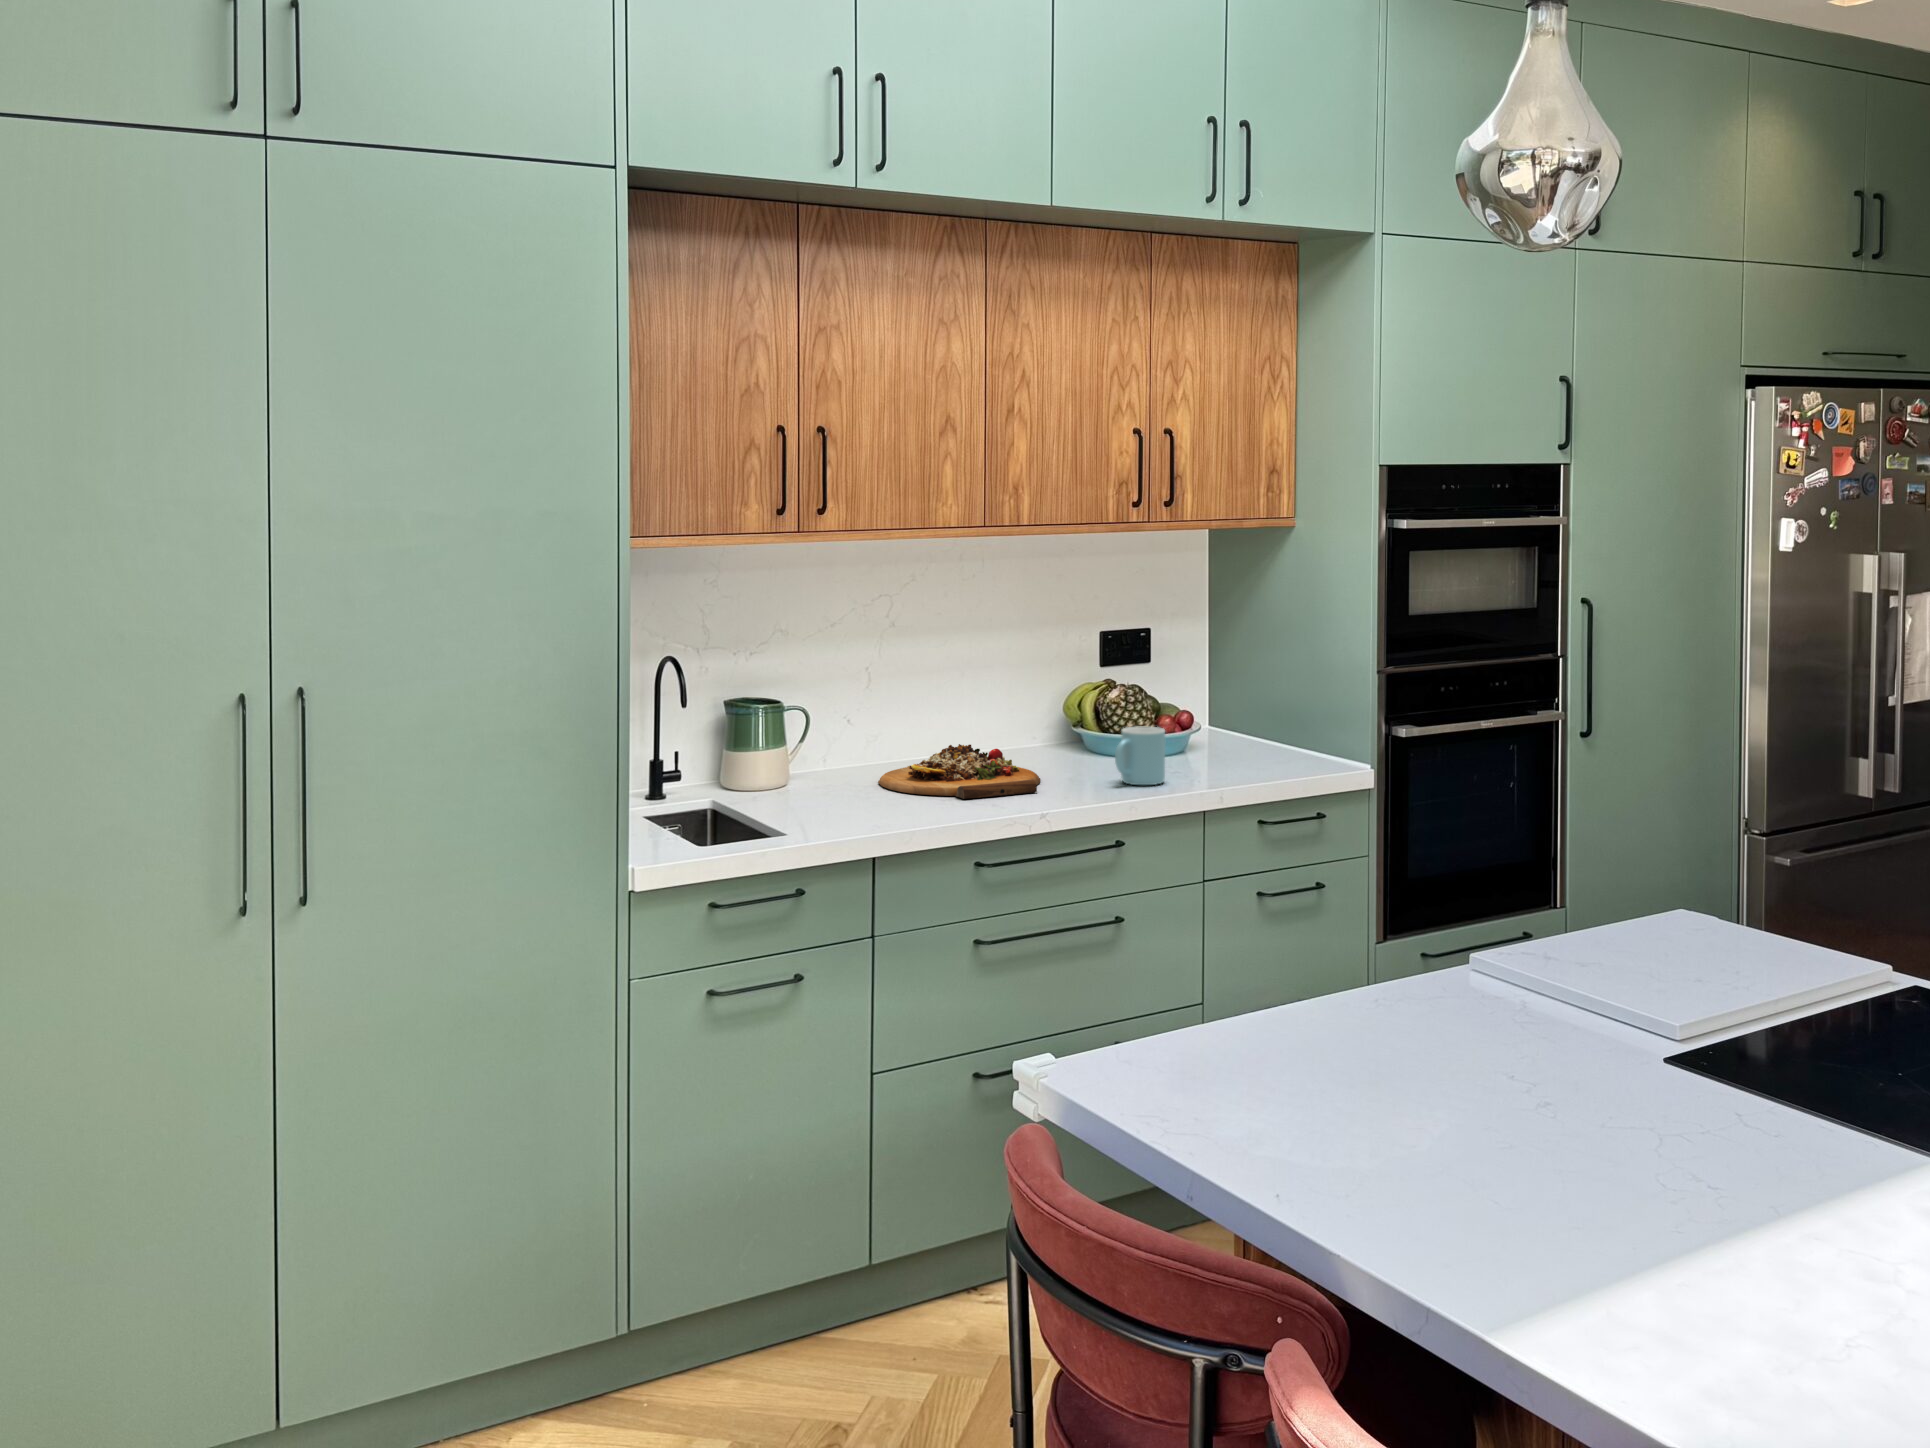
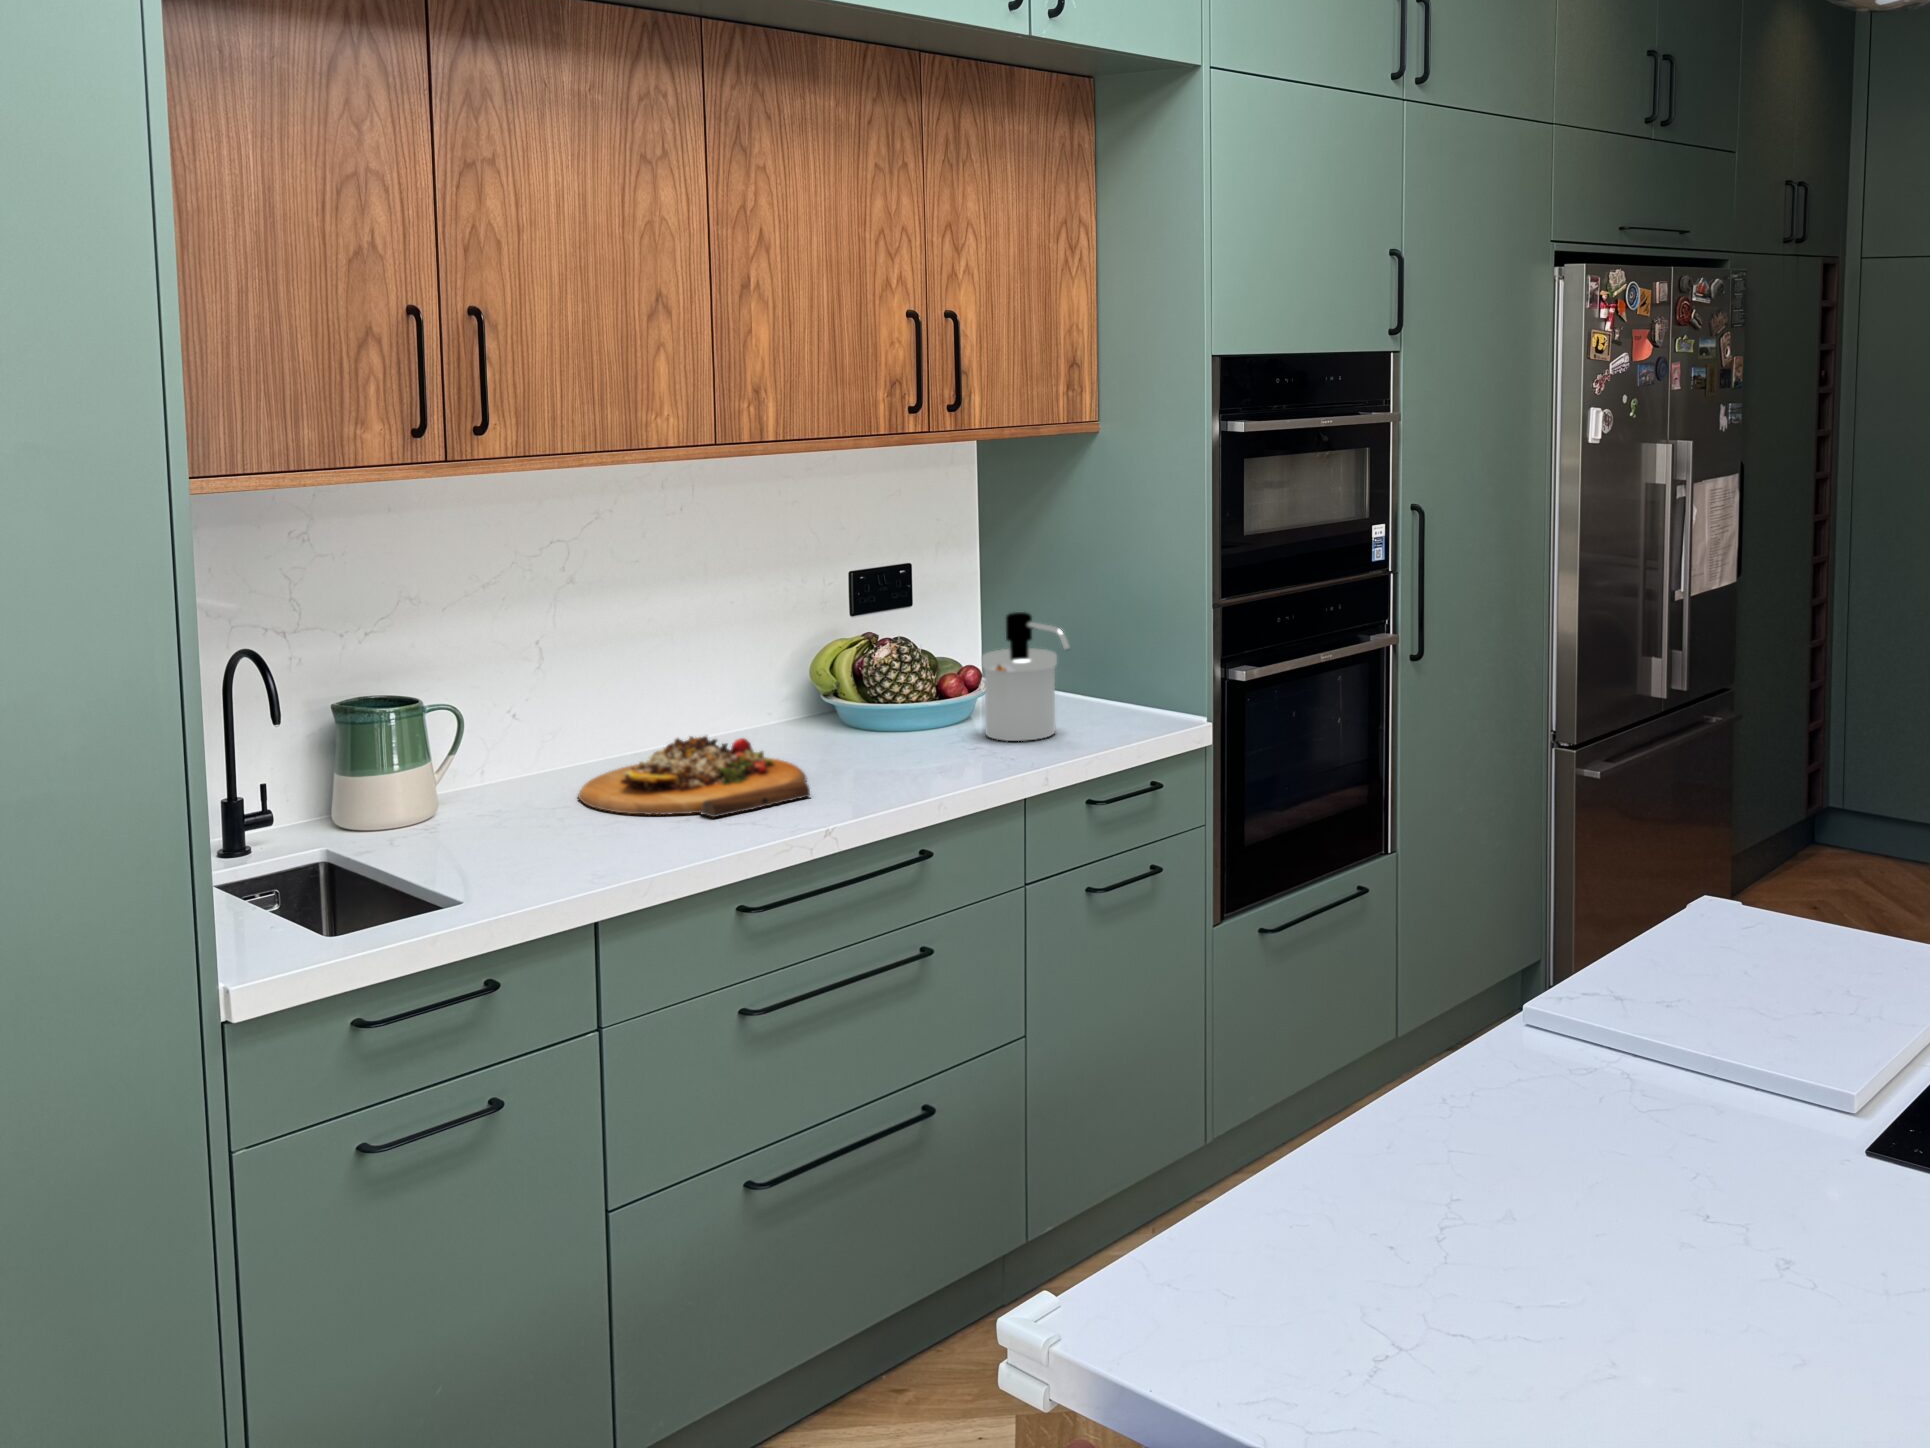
soap dispenser: none [1187,669,1250,770] -> present [982,612,1070,741]
mug: present [1115,726,1165,785] -> none [909,695,971,773]

